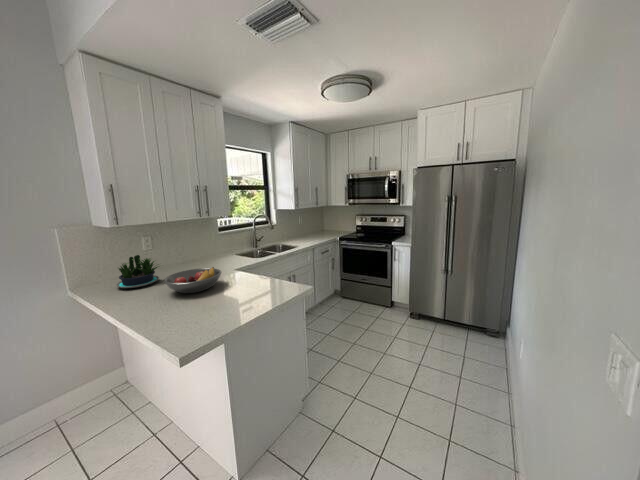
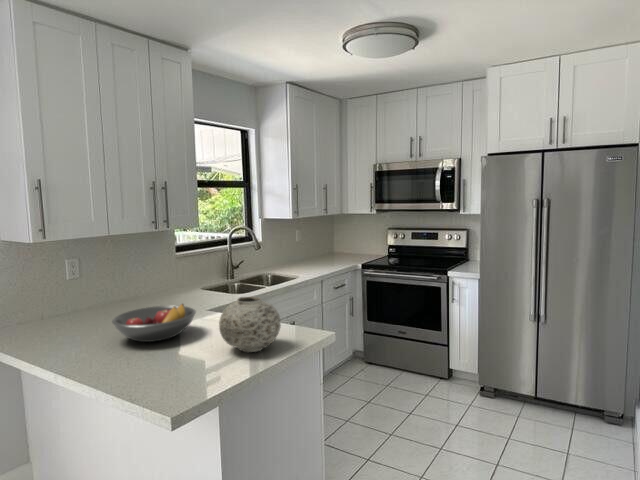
potted plant: present [116,255,159,288] -> none [33,285,103,335]
vase: none [232,264,274,301] -> present [219,297,281,352]

